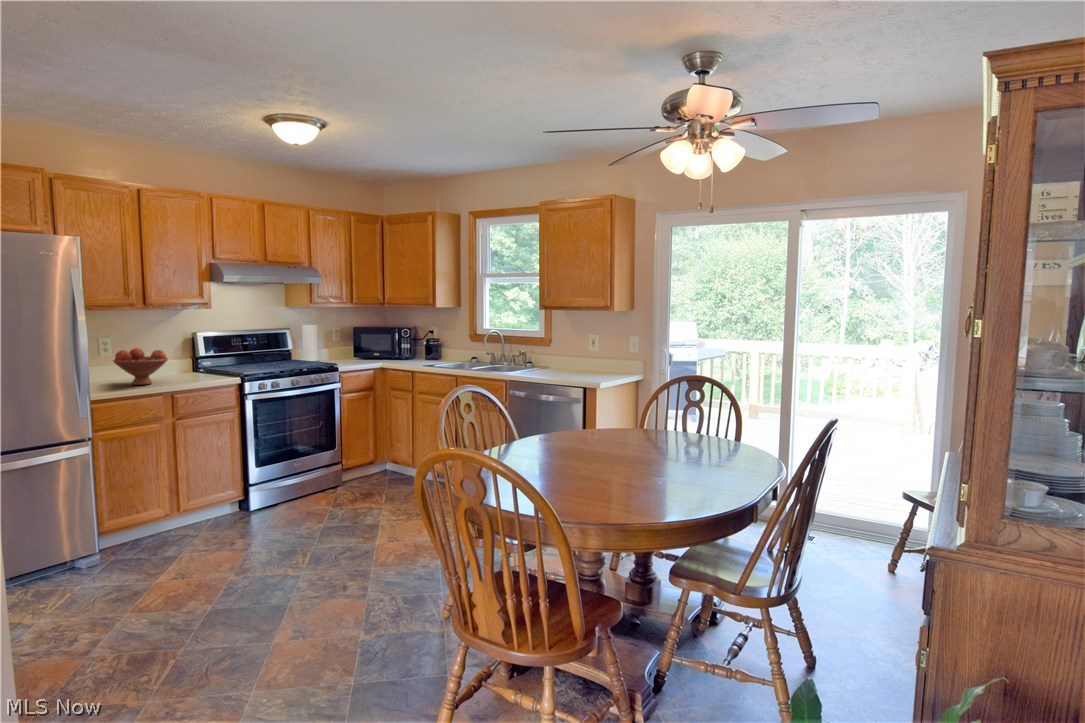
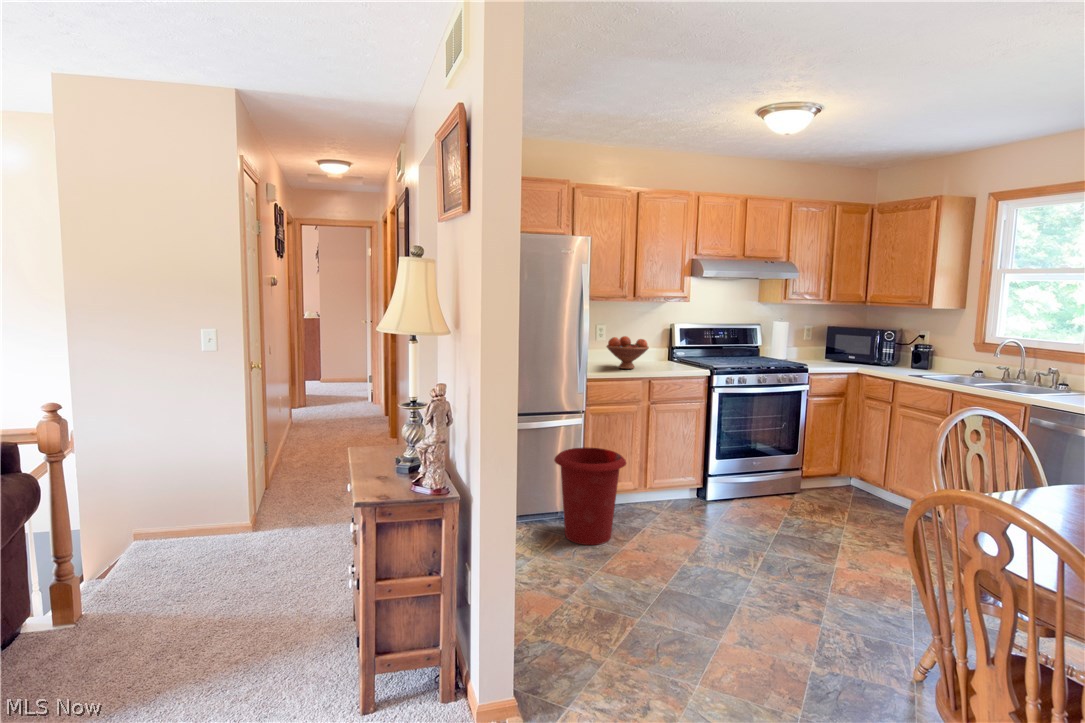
waste bin: none [58,477,155,589] -> present [554,448,626,545]

